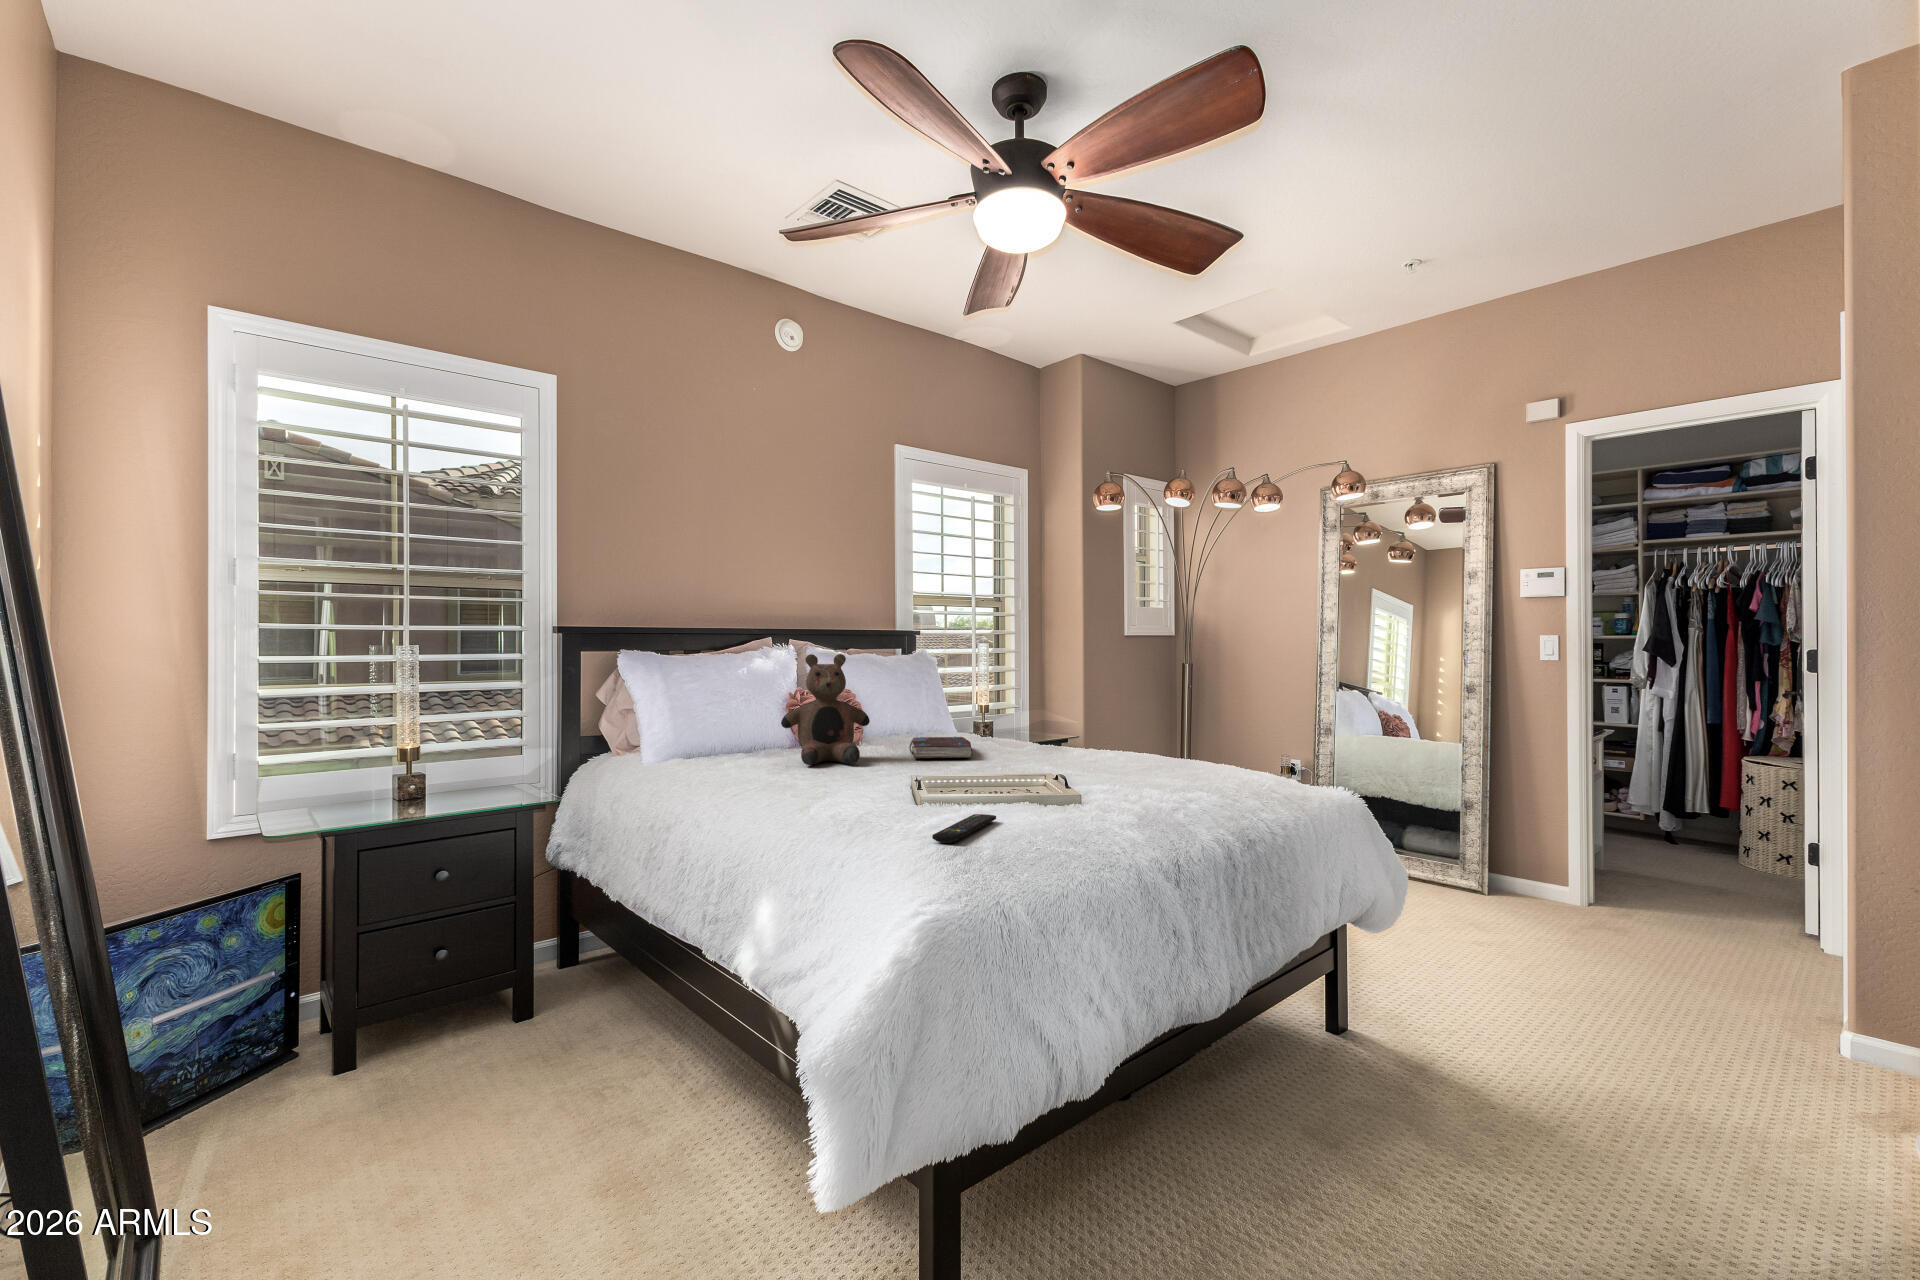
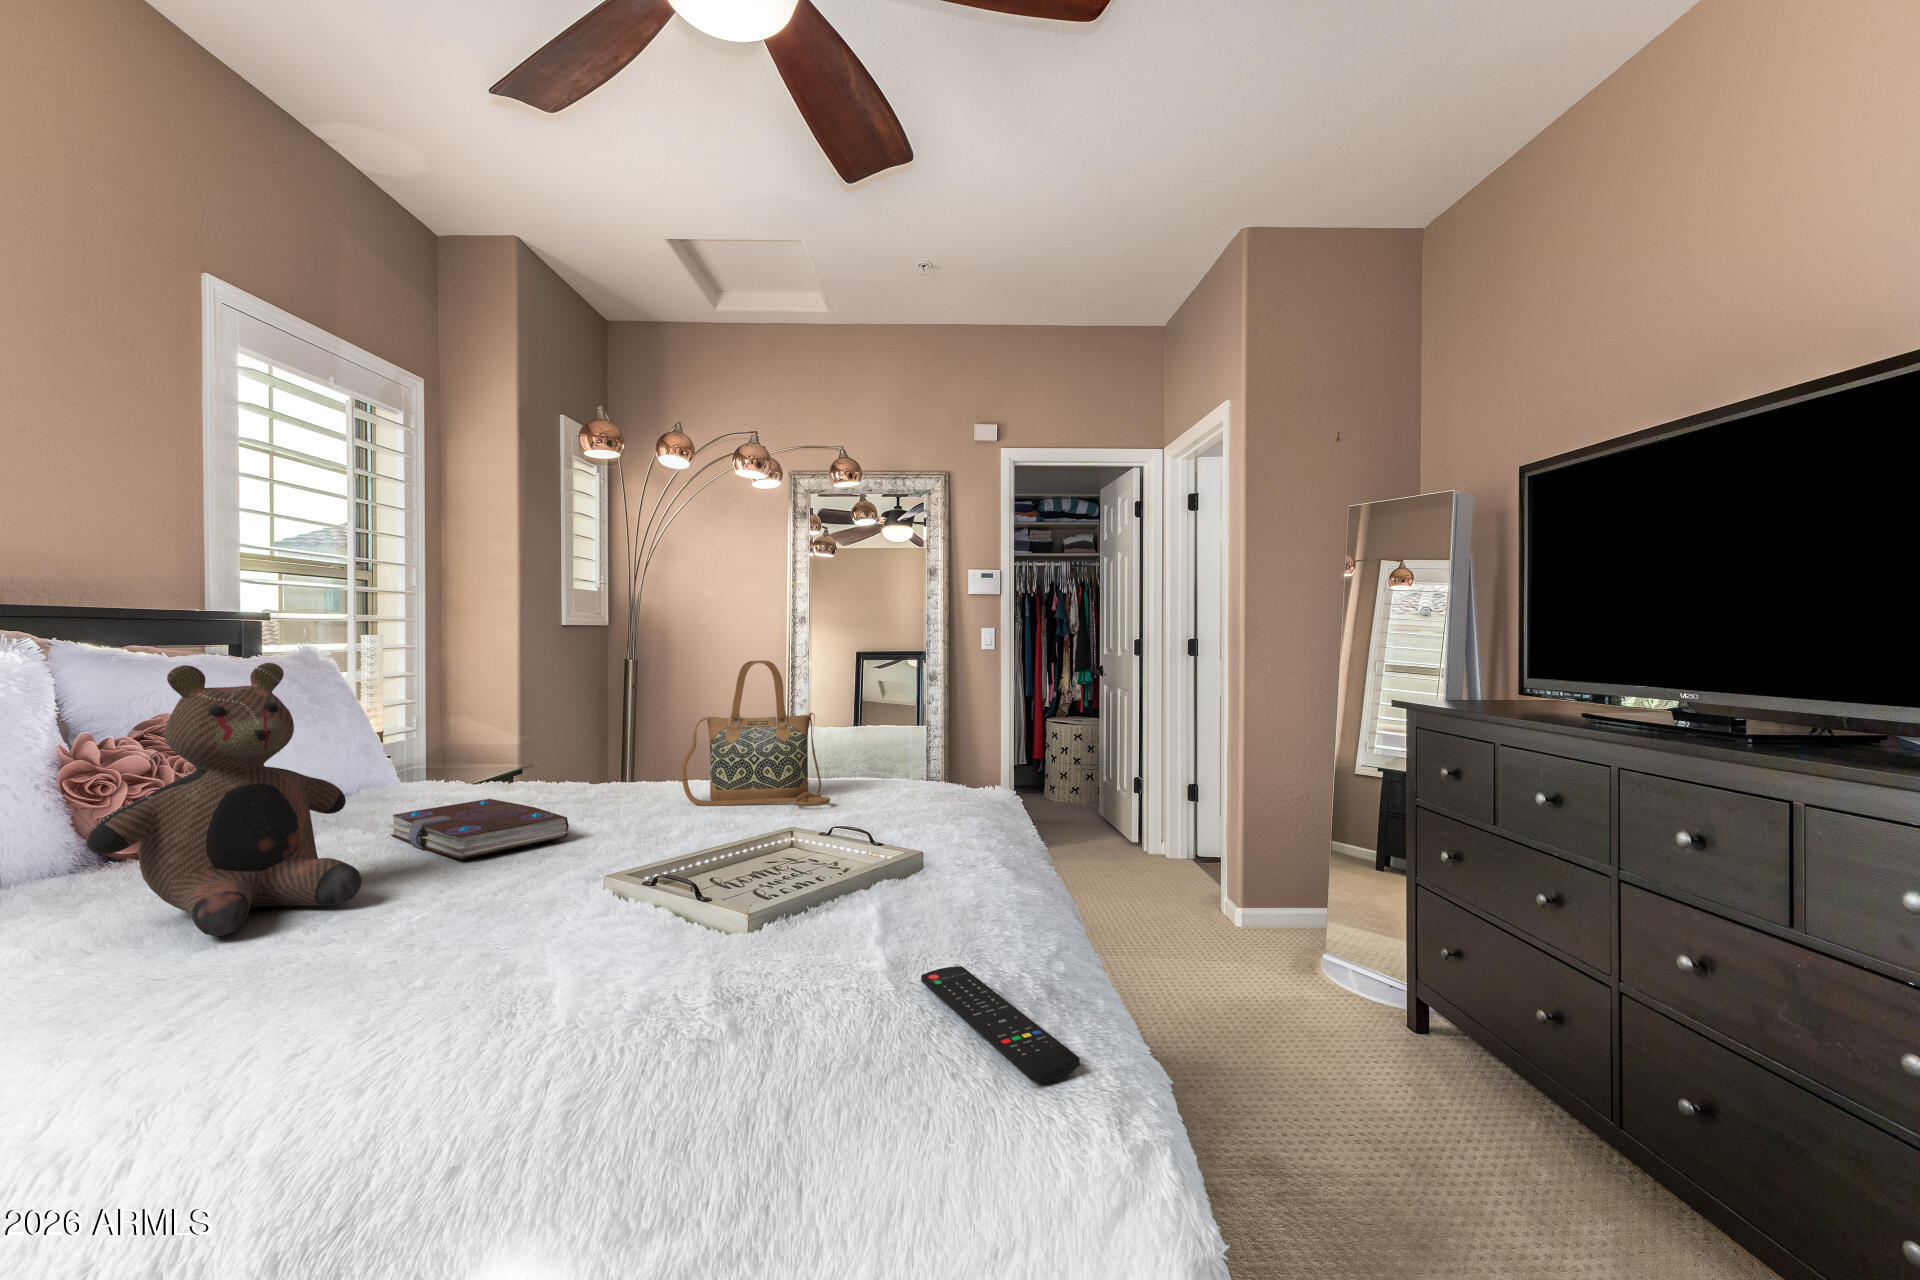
handbag: none [1064,660,1152,765] -> present [681,661,830,806]

